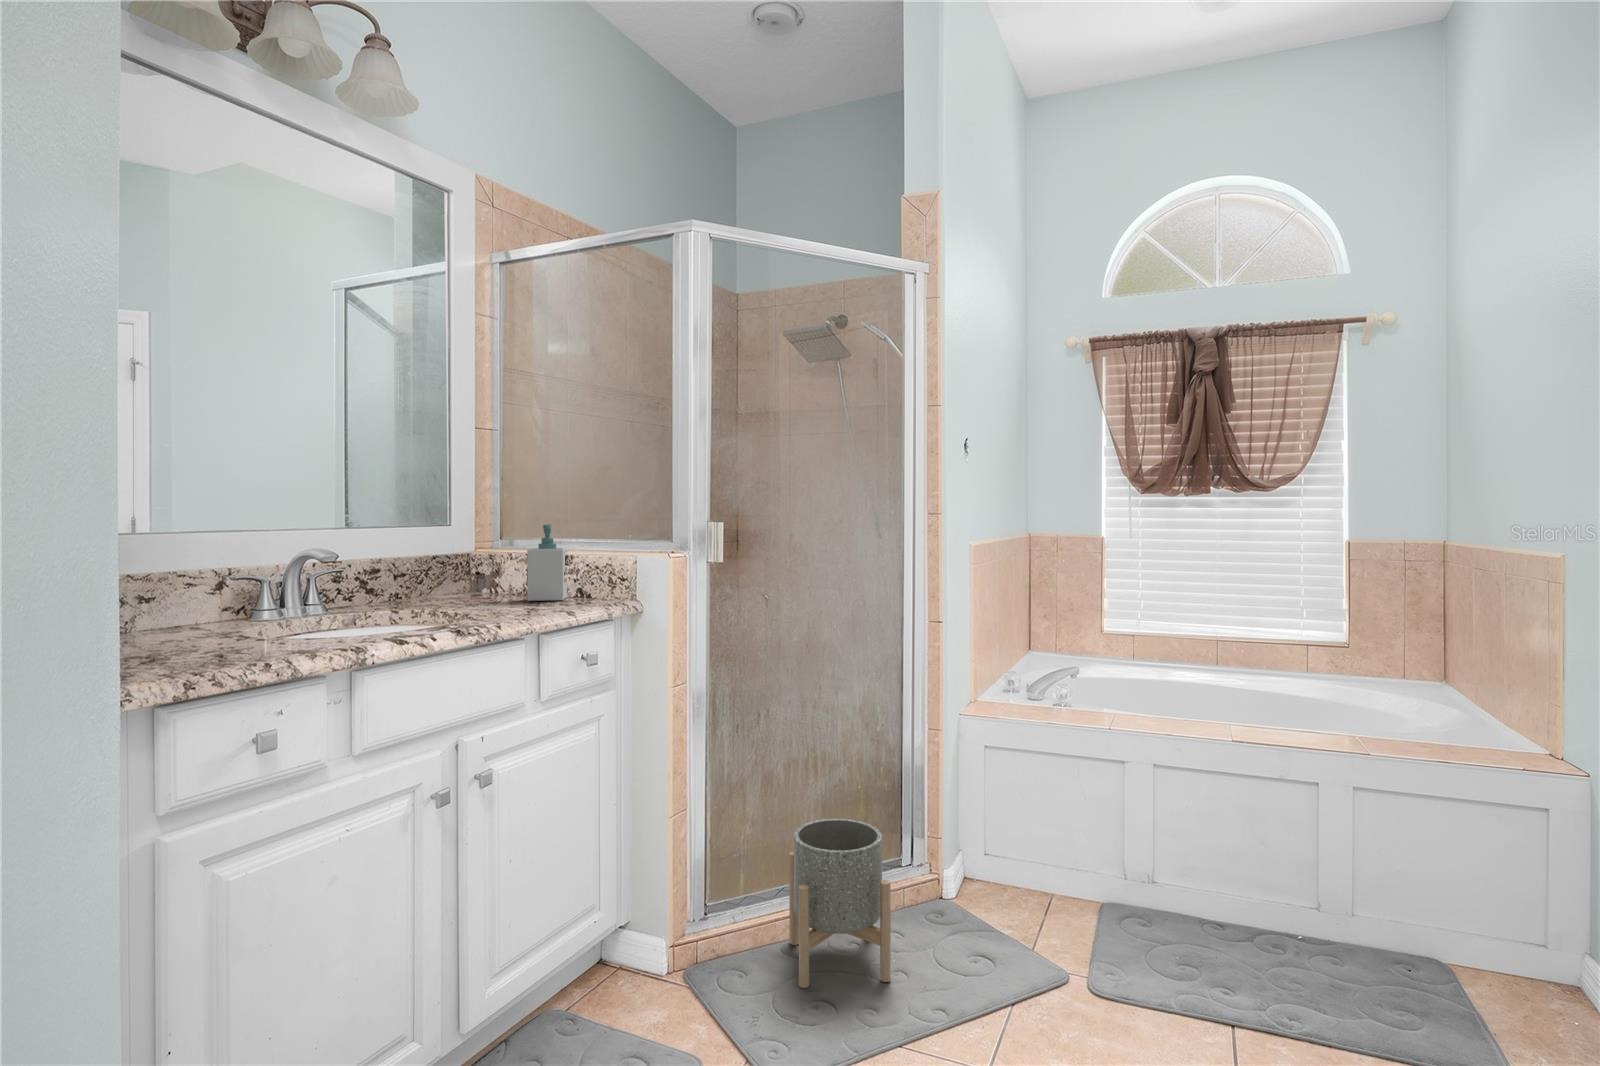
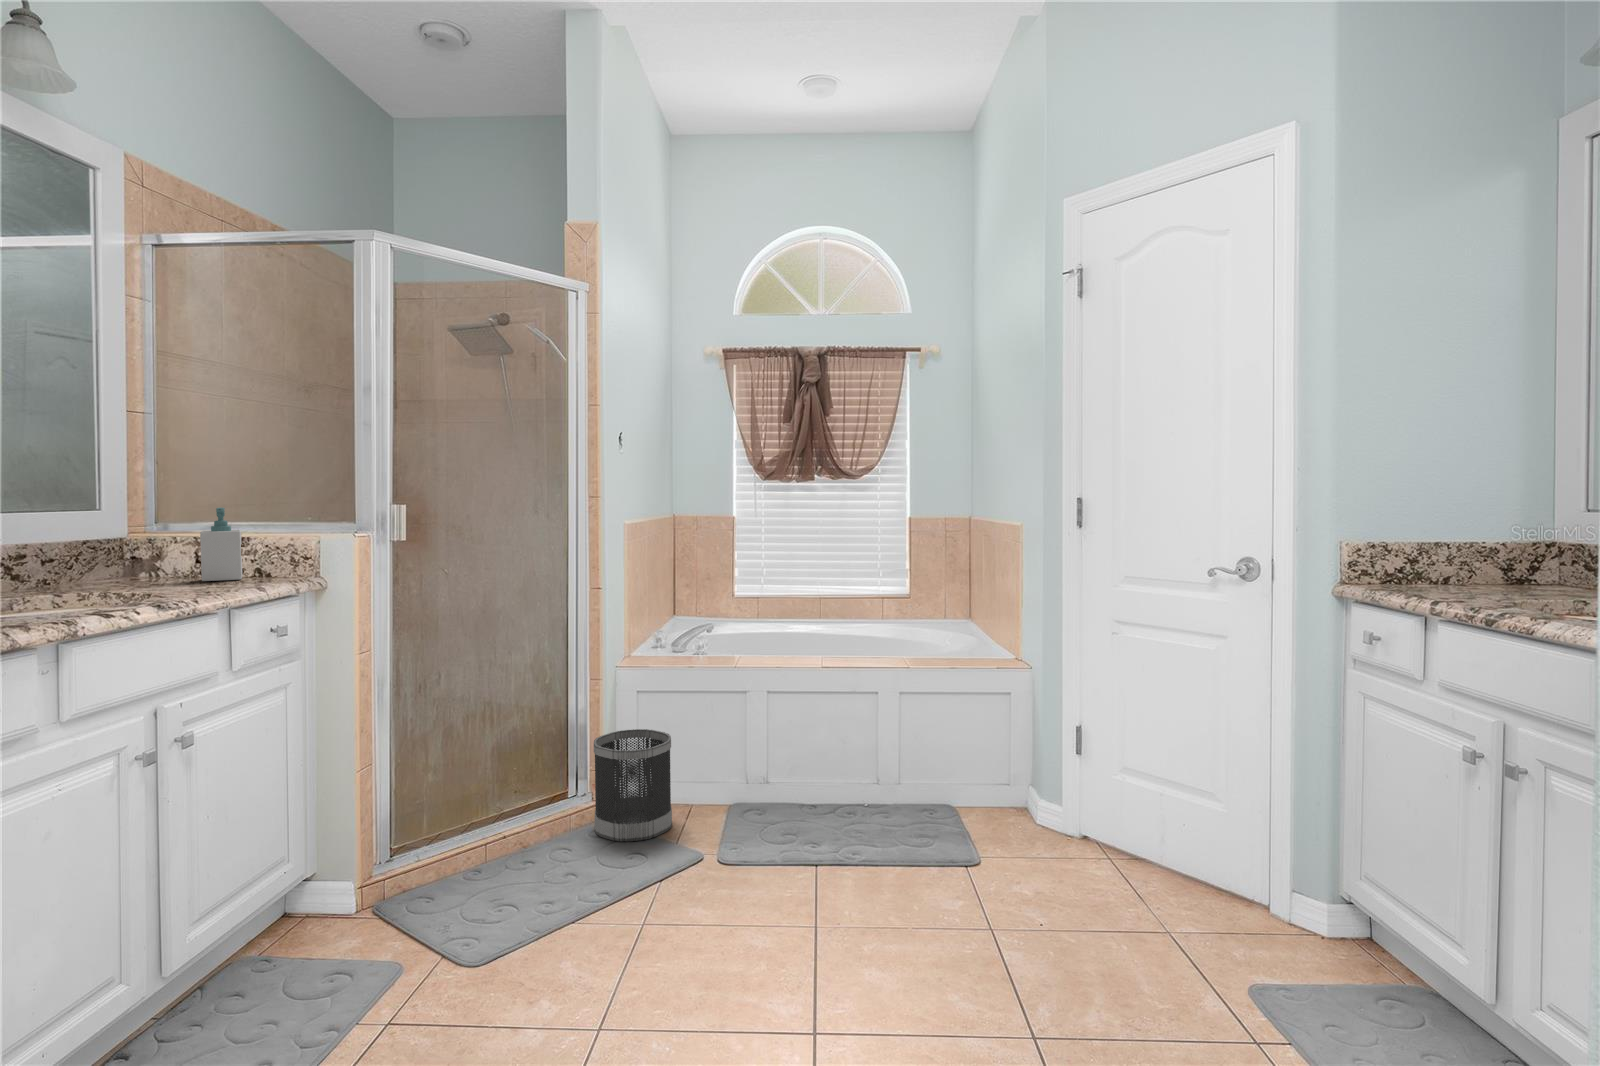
wastebasket: none [926,798,1023,945] -> present [594,729,672,842]
planter: present [789,819,891,988] -> none [474,755,567,894]

